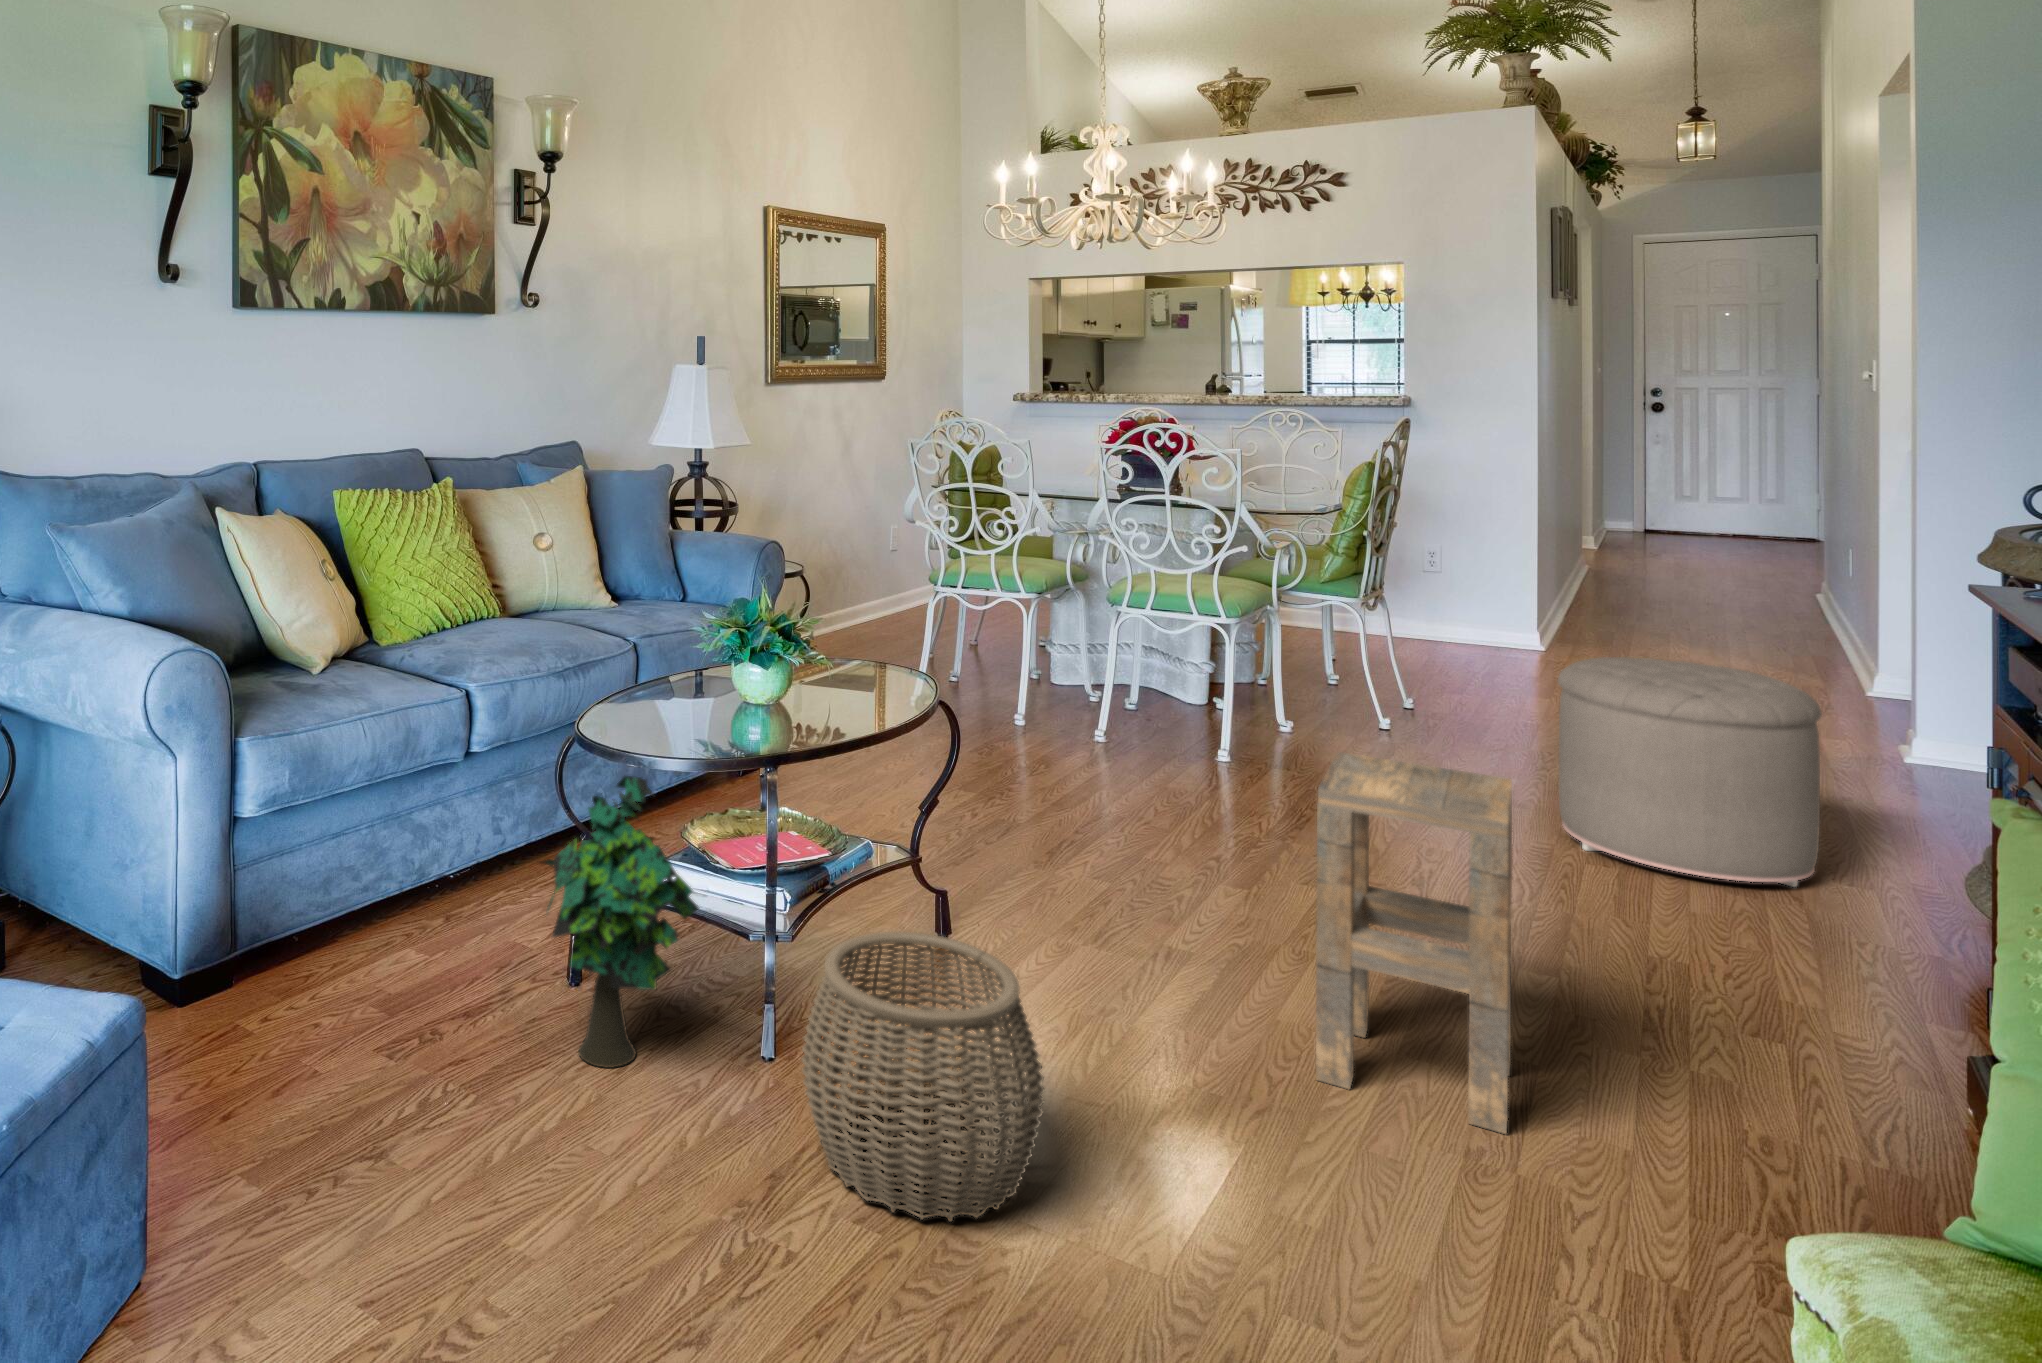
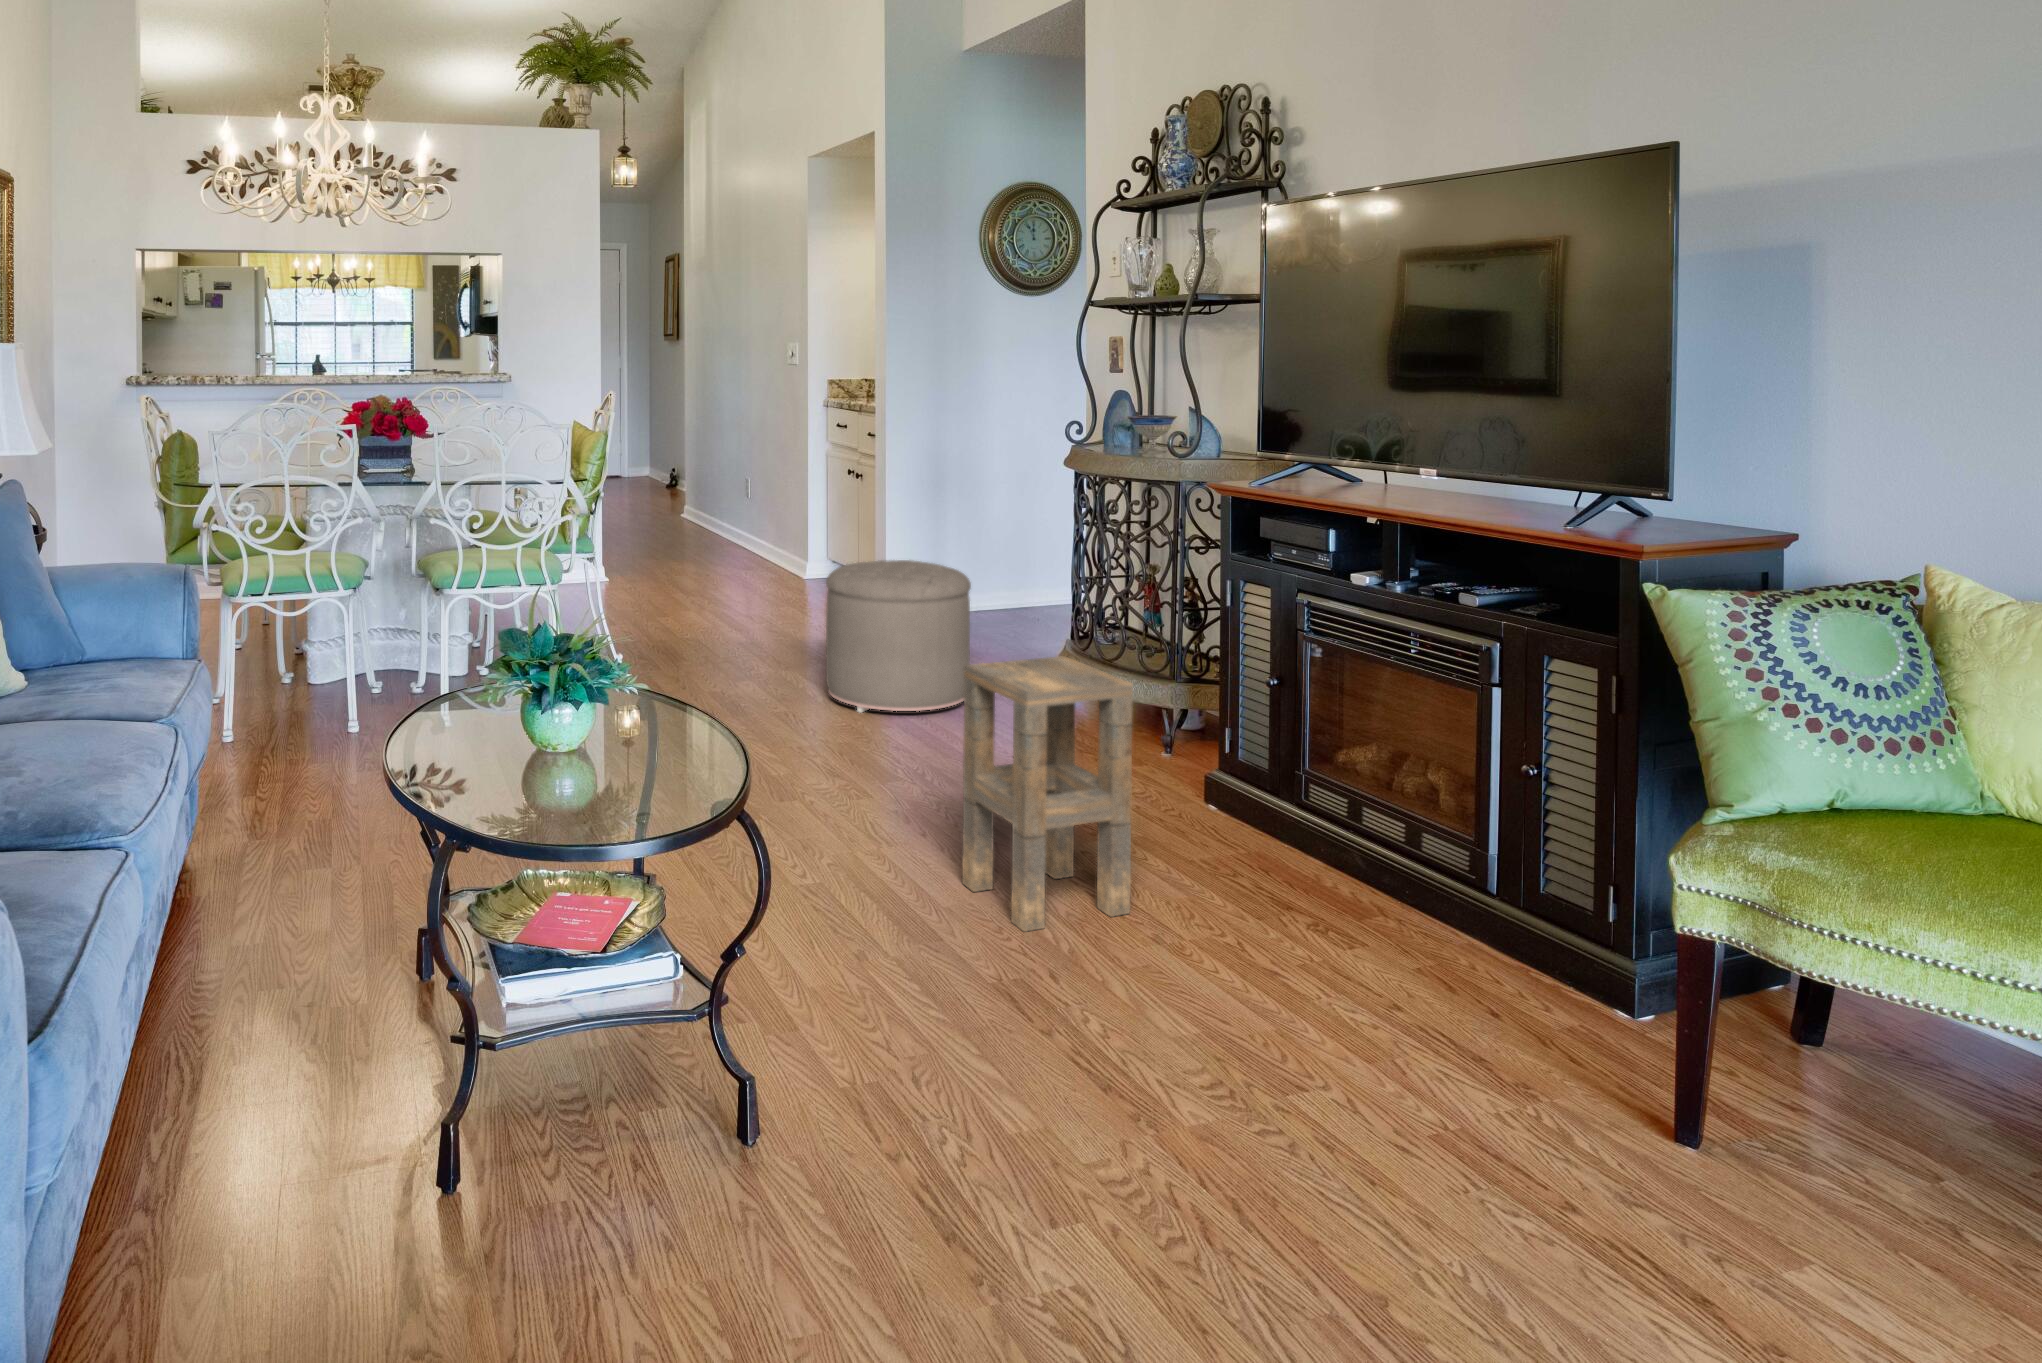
decorative plant: present [540,776,699,1068] -> none [538,869,757,1264]
woven basket: present [802,932,1044,1221] -> none [885,916,1120,1203]

